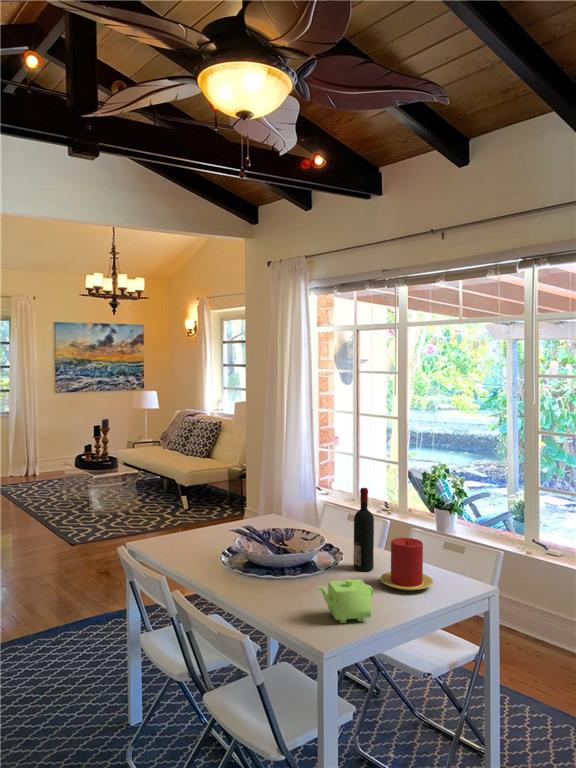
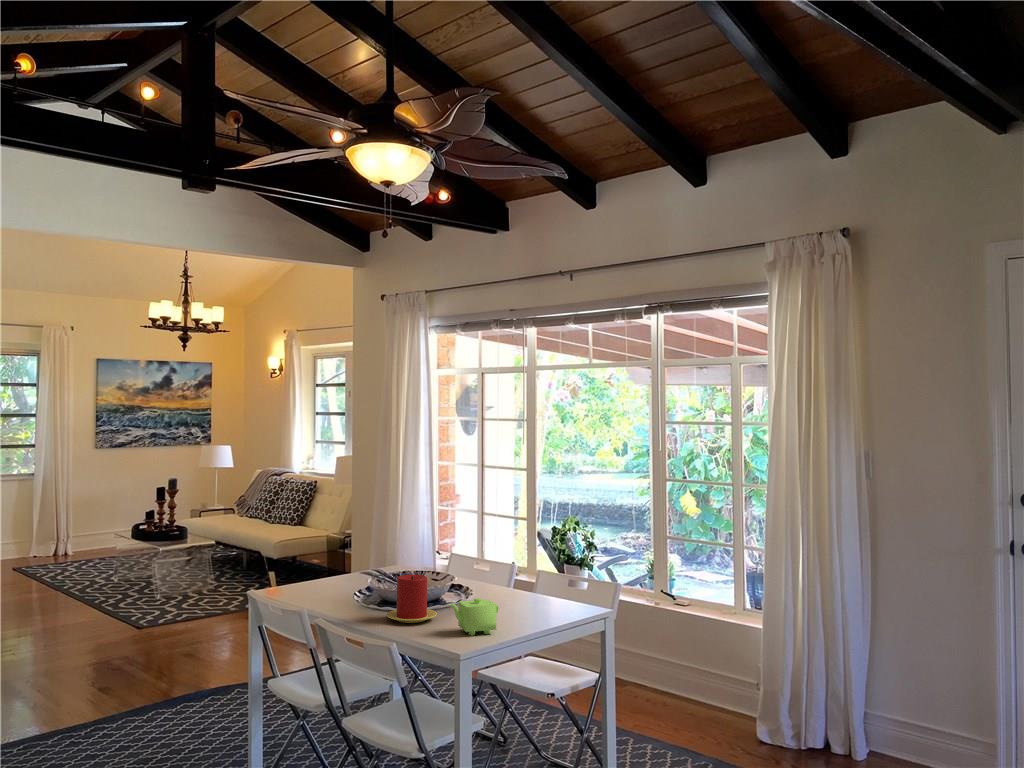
wine bottle: present [354,488,374,571] -> none [481,525,500,604]
candle: present [380,538,433,591] -> present [386,574,437,623]

